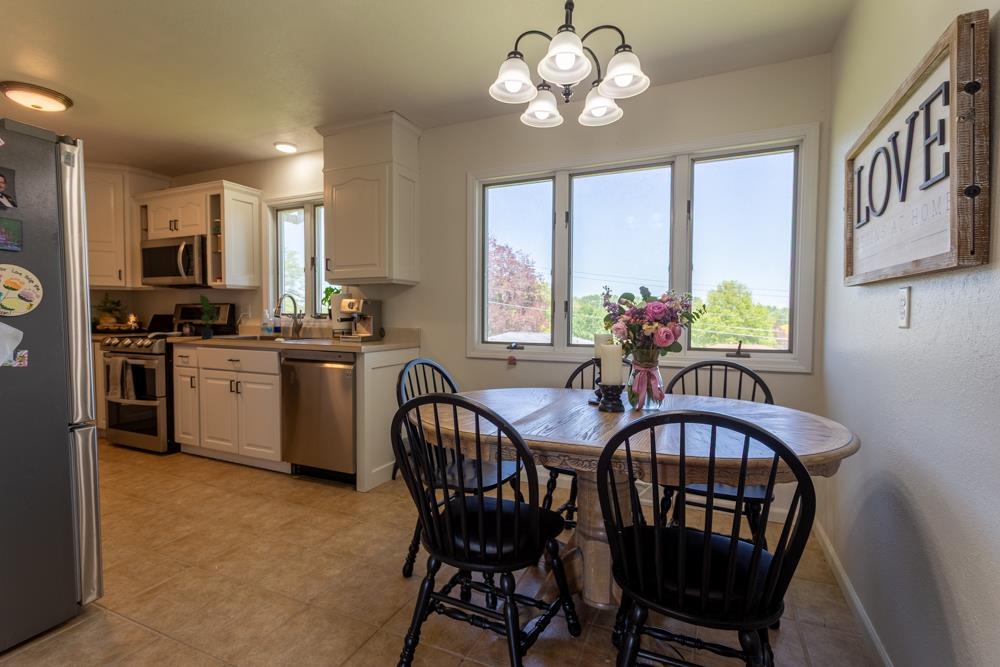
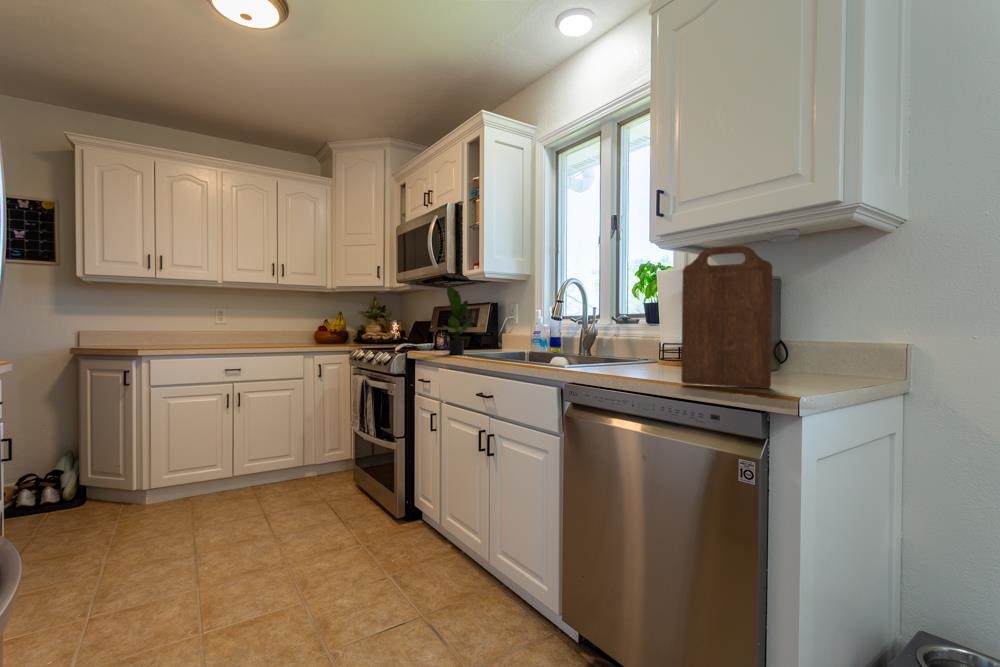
cutting board: none [331,292,362,346] -> present [681,245,772,388]

